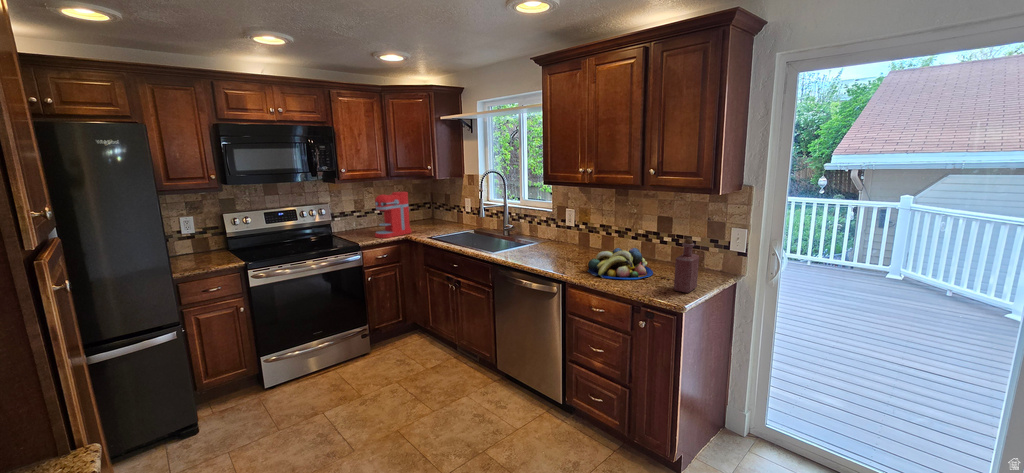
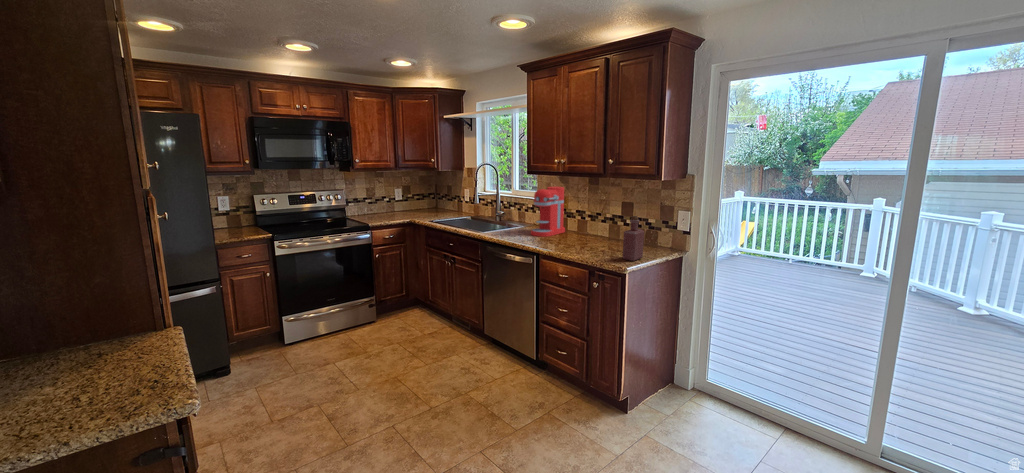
coffee maker: present [375,192,412,238] -> present [531,187,565,237]
fruit bowl: present [588,248,653,280] -> none [557,227,613,252]

